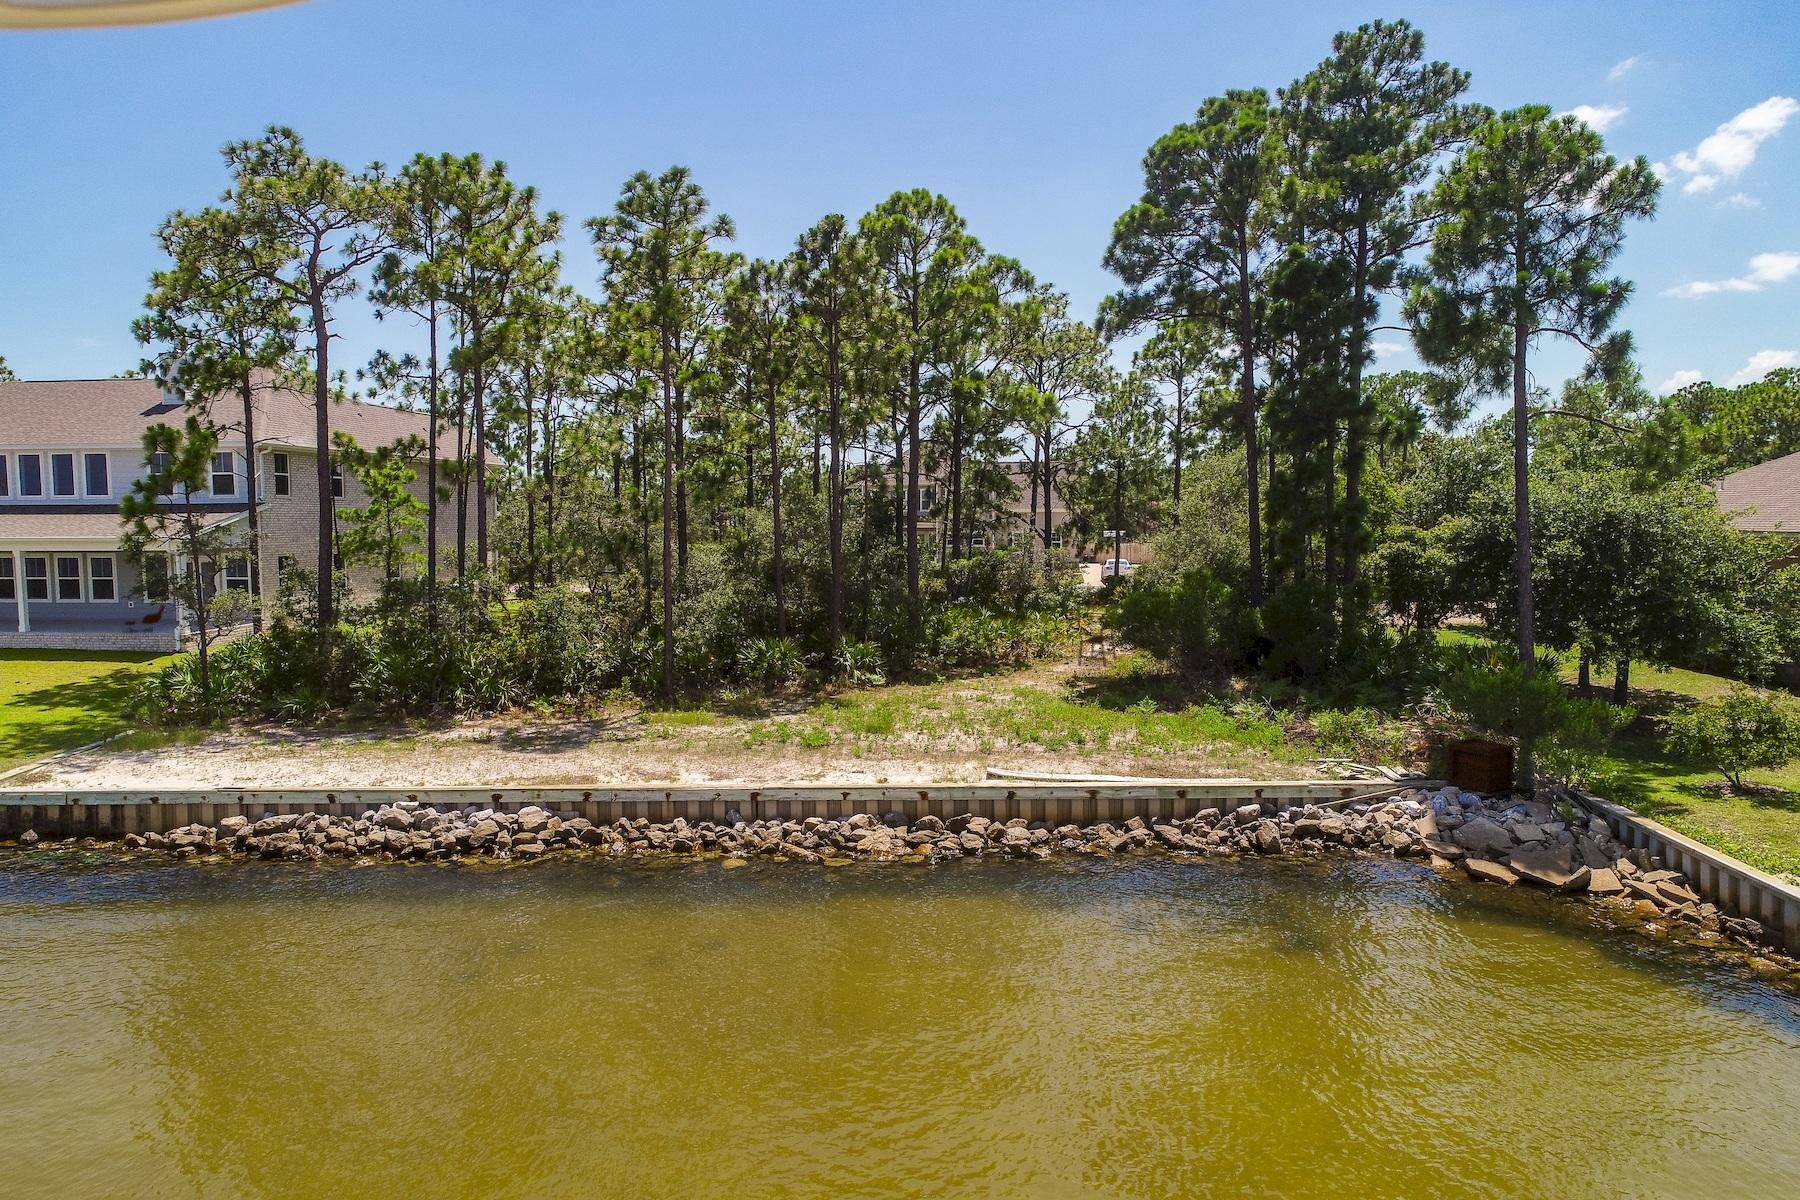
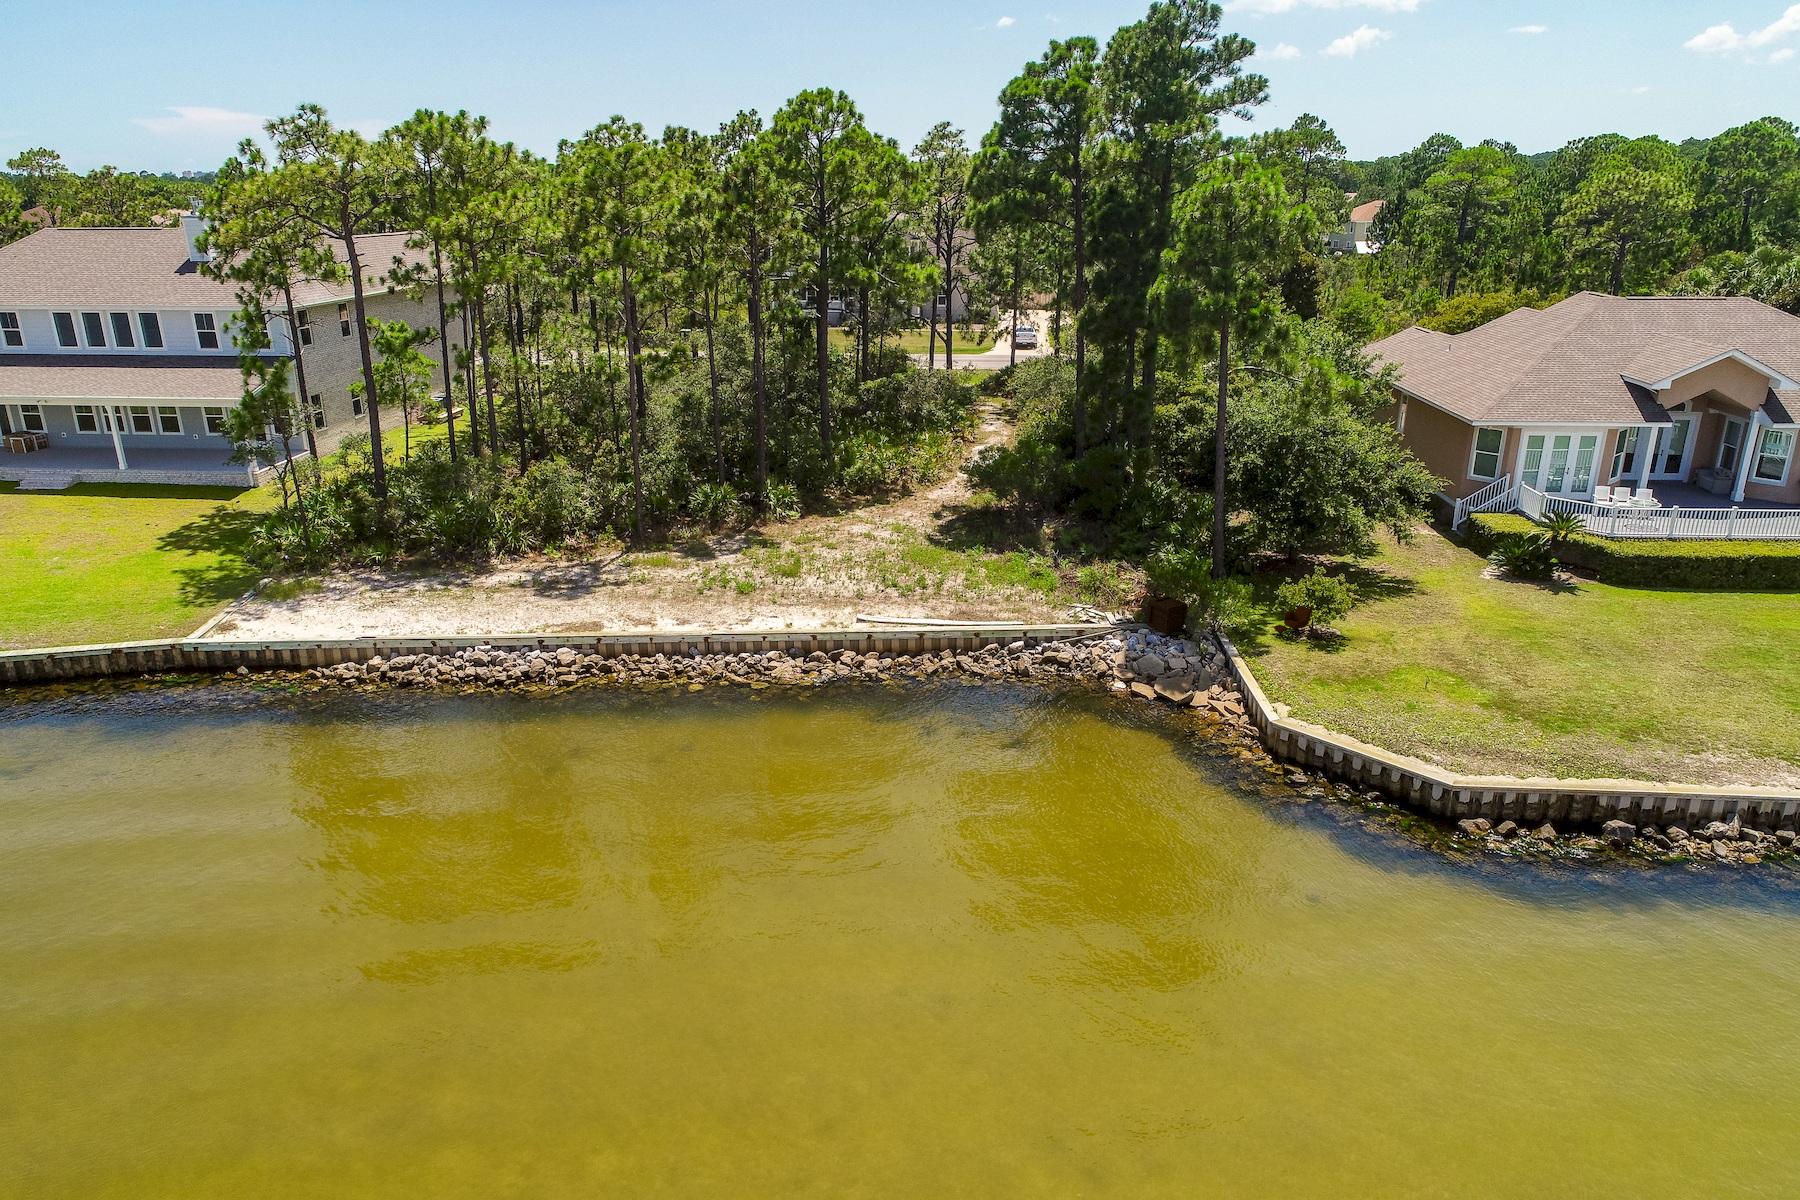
lounge chair: present [125,605,165,630] -> present [1274,605,1313,640]
bench: present [1078,622,1116,666] -> none [948,462,978,501]

